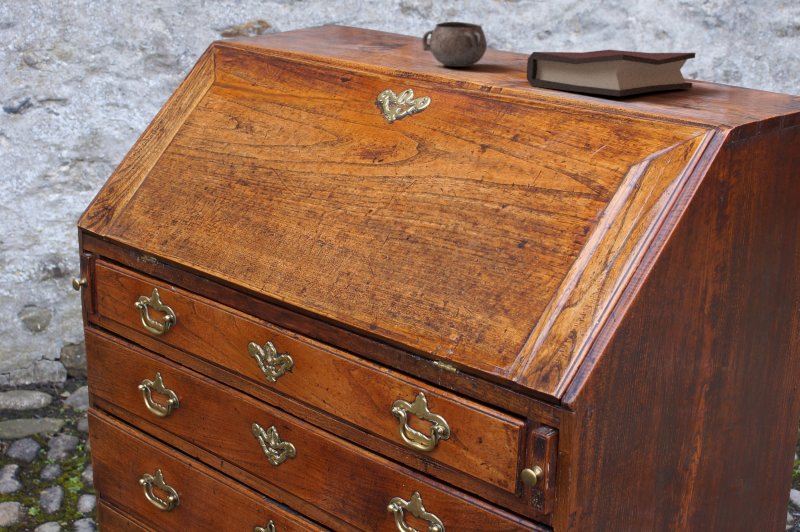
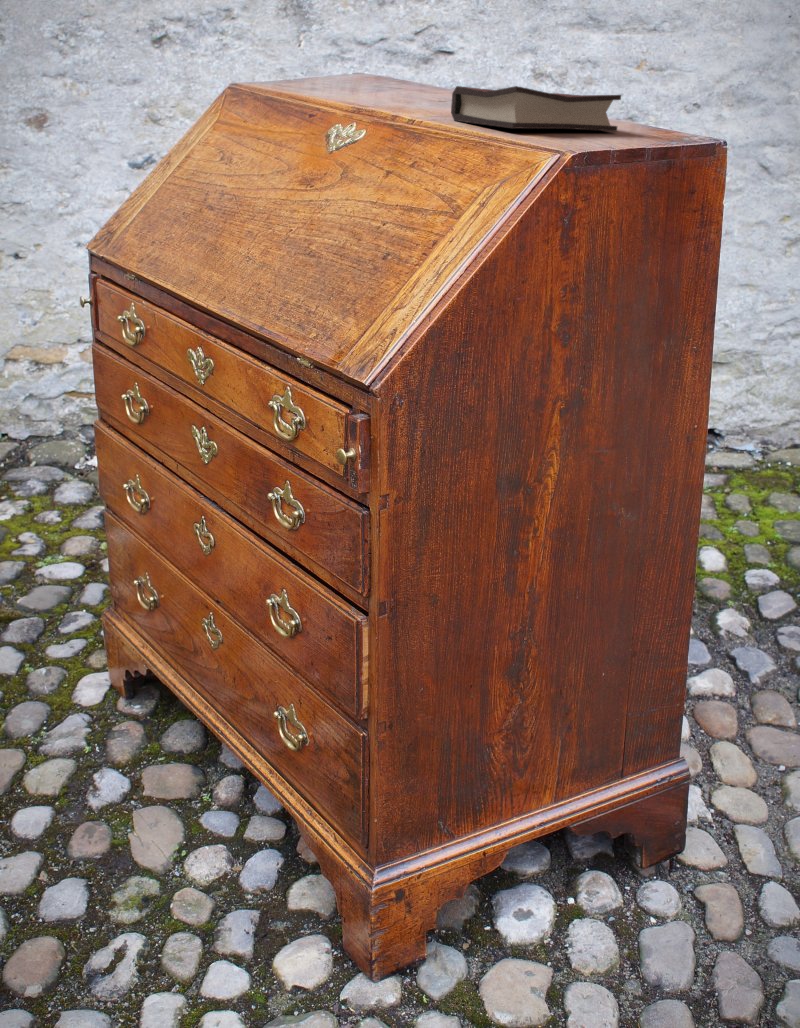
decorative bowl: present [422,22,487,67] -> none [381,61,444,105]

